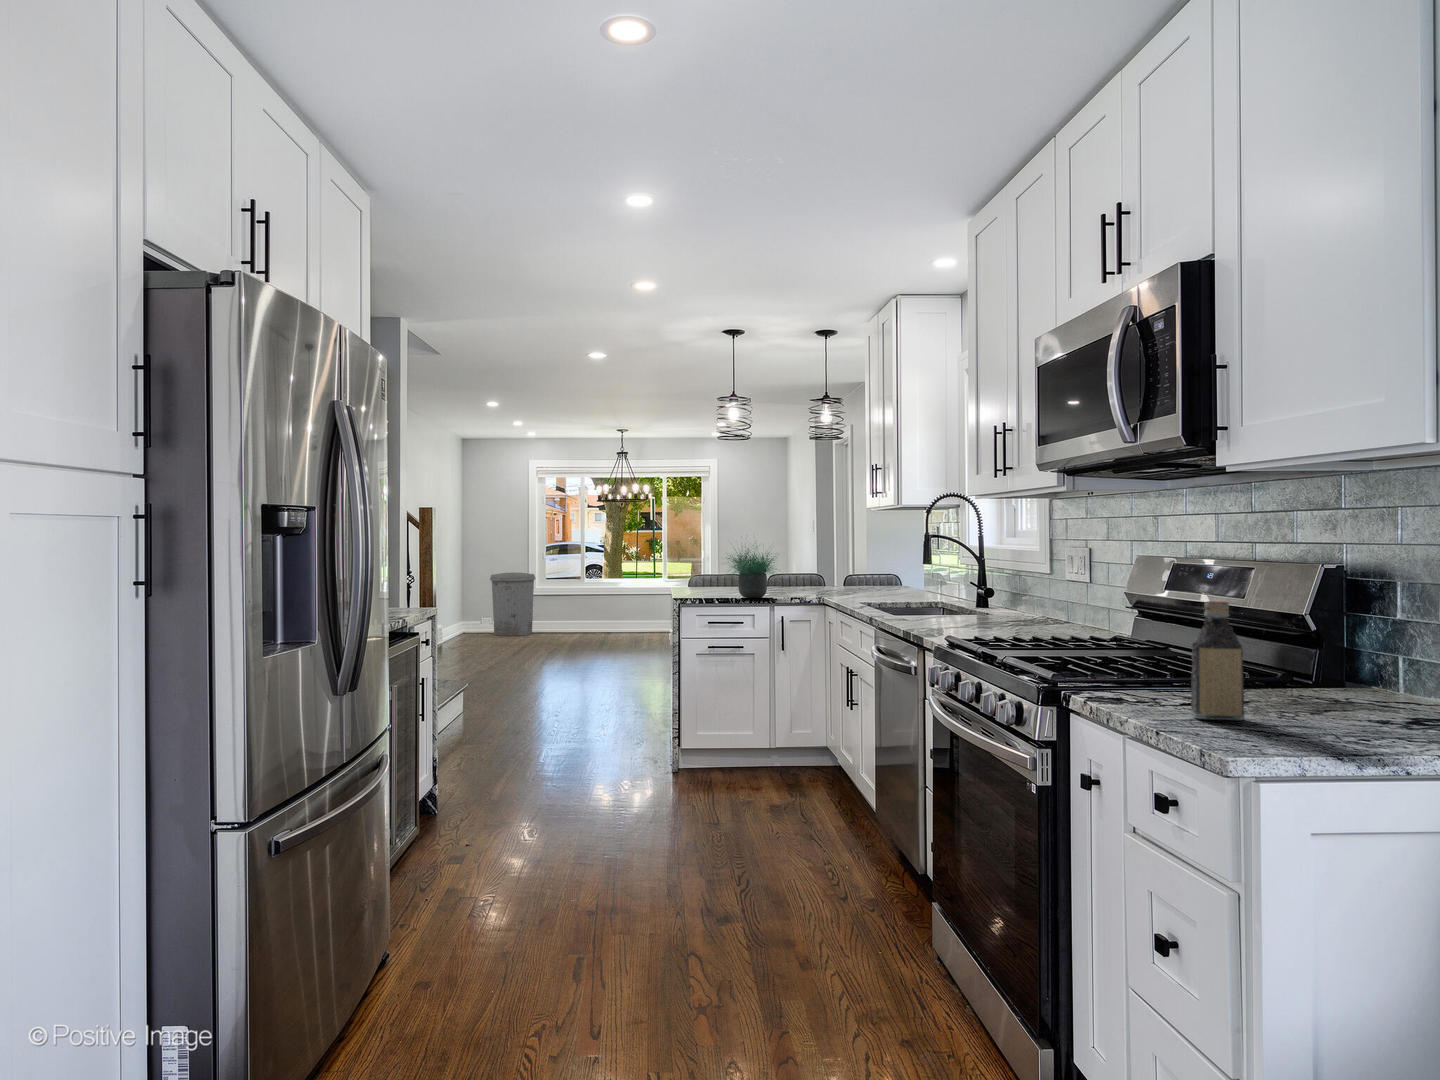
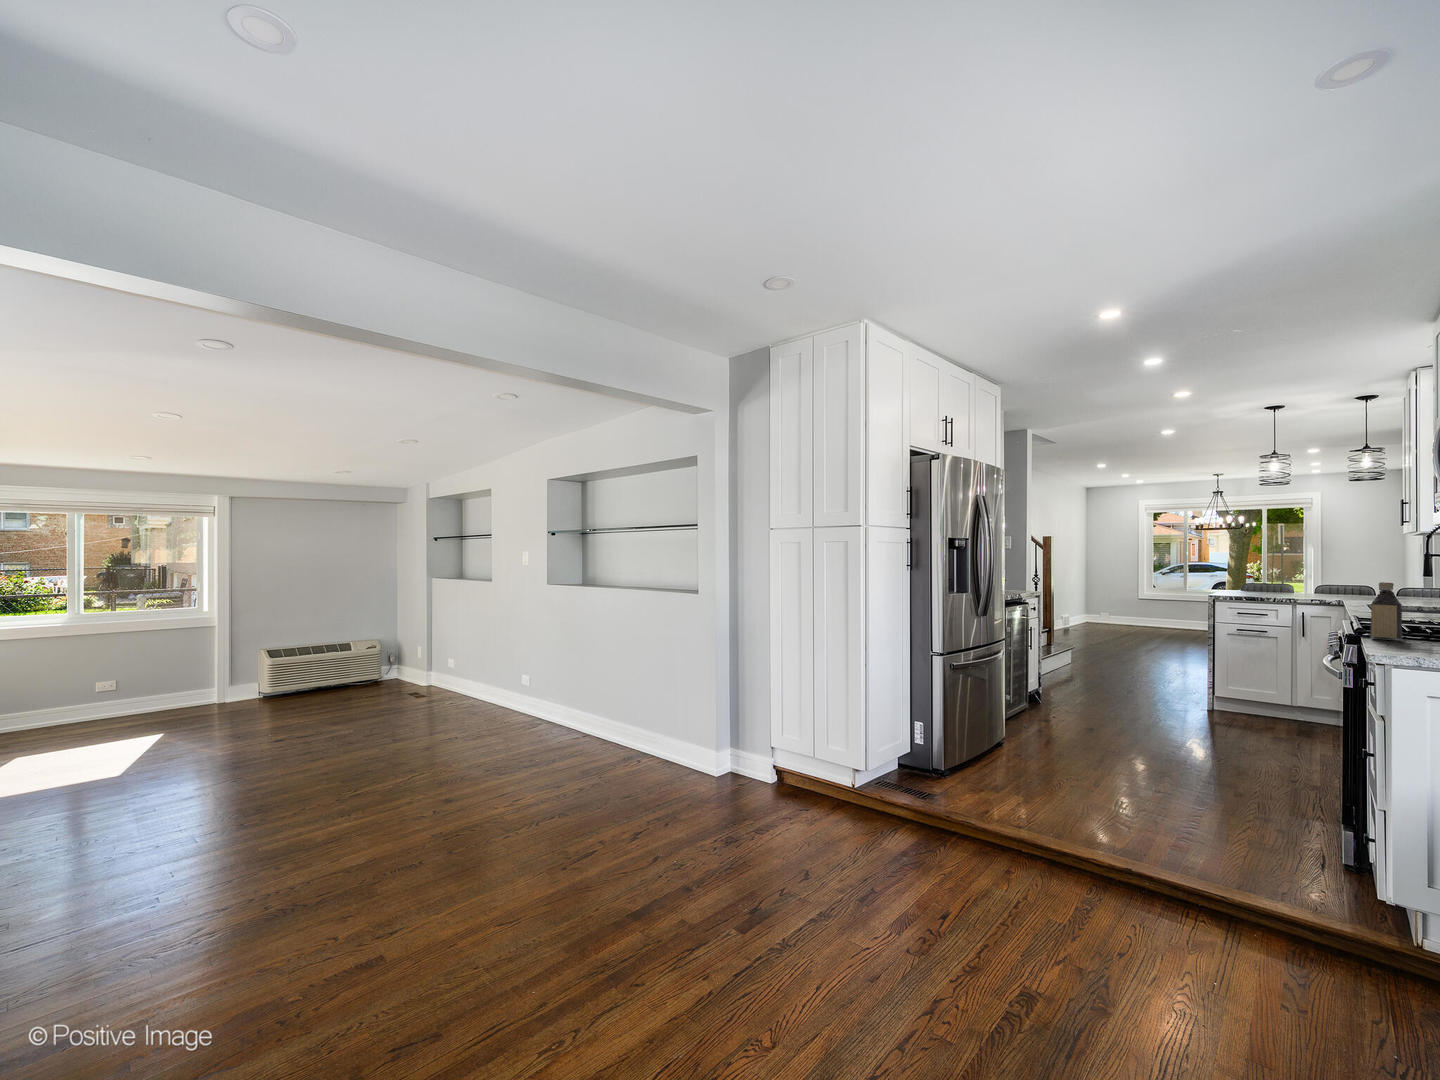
potted plant: present [728,549,775,598] -> none [1247,551,1306,599]
trash can: present [490,572,535,636] -> none [1106,583,1144,630]

